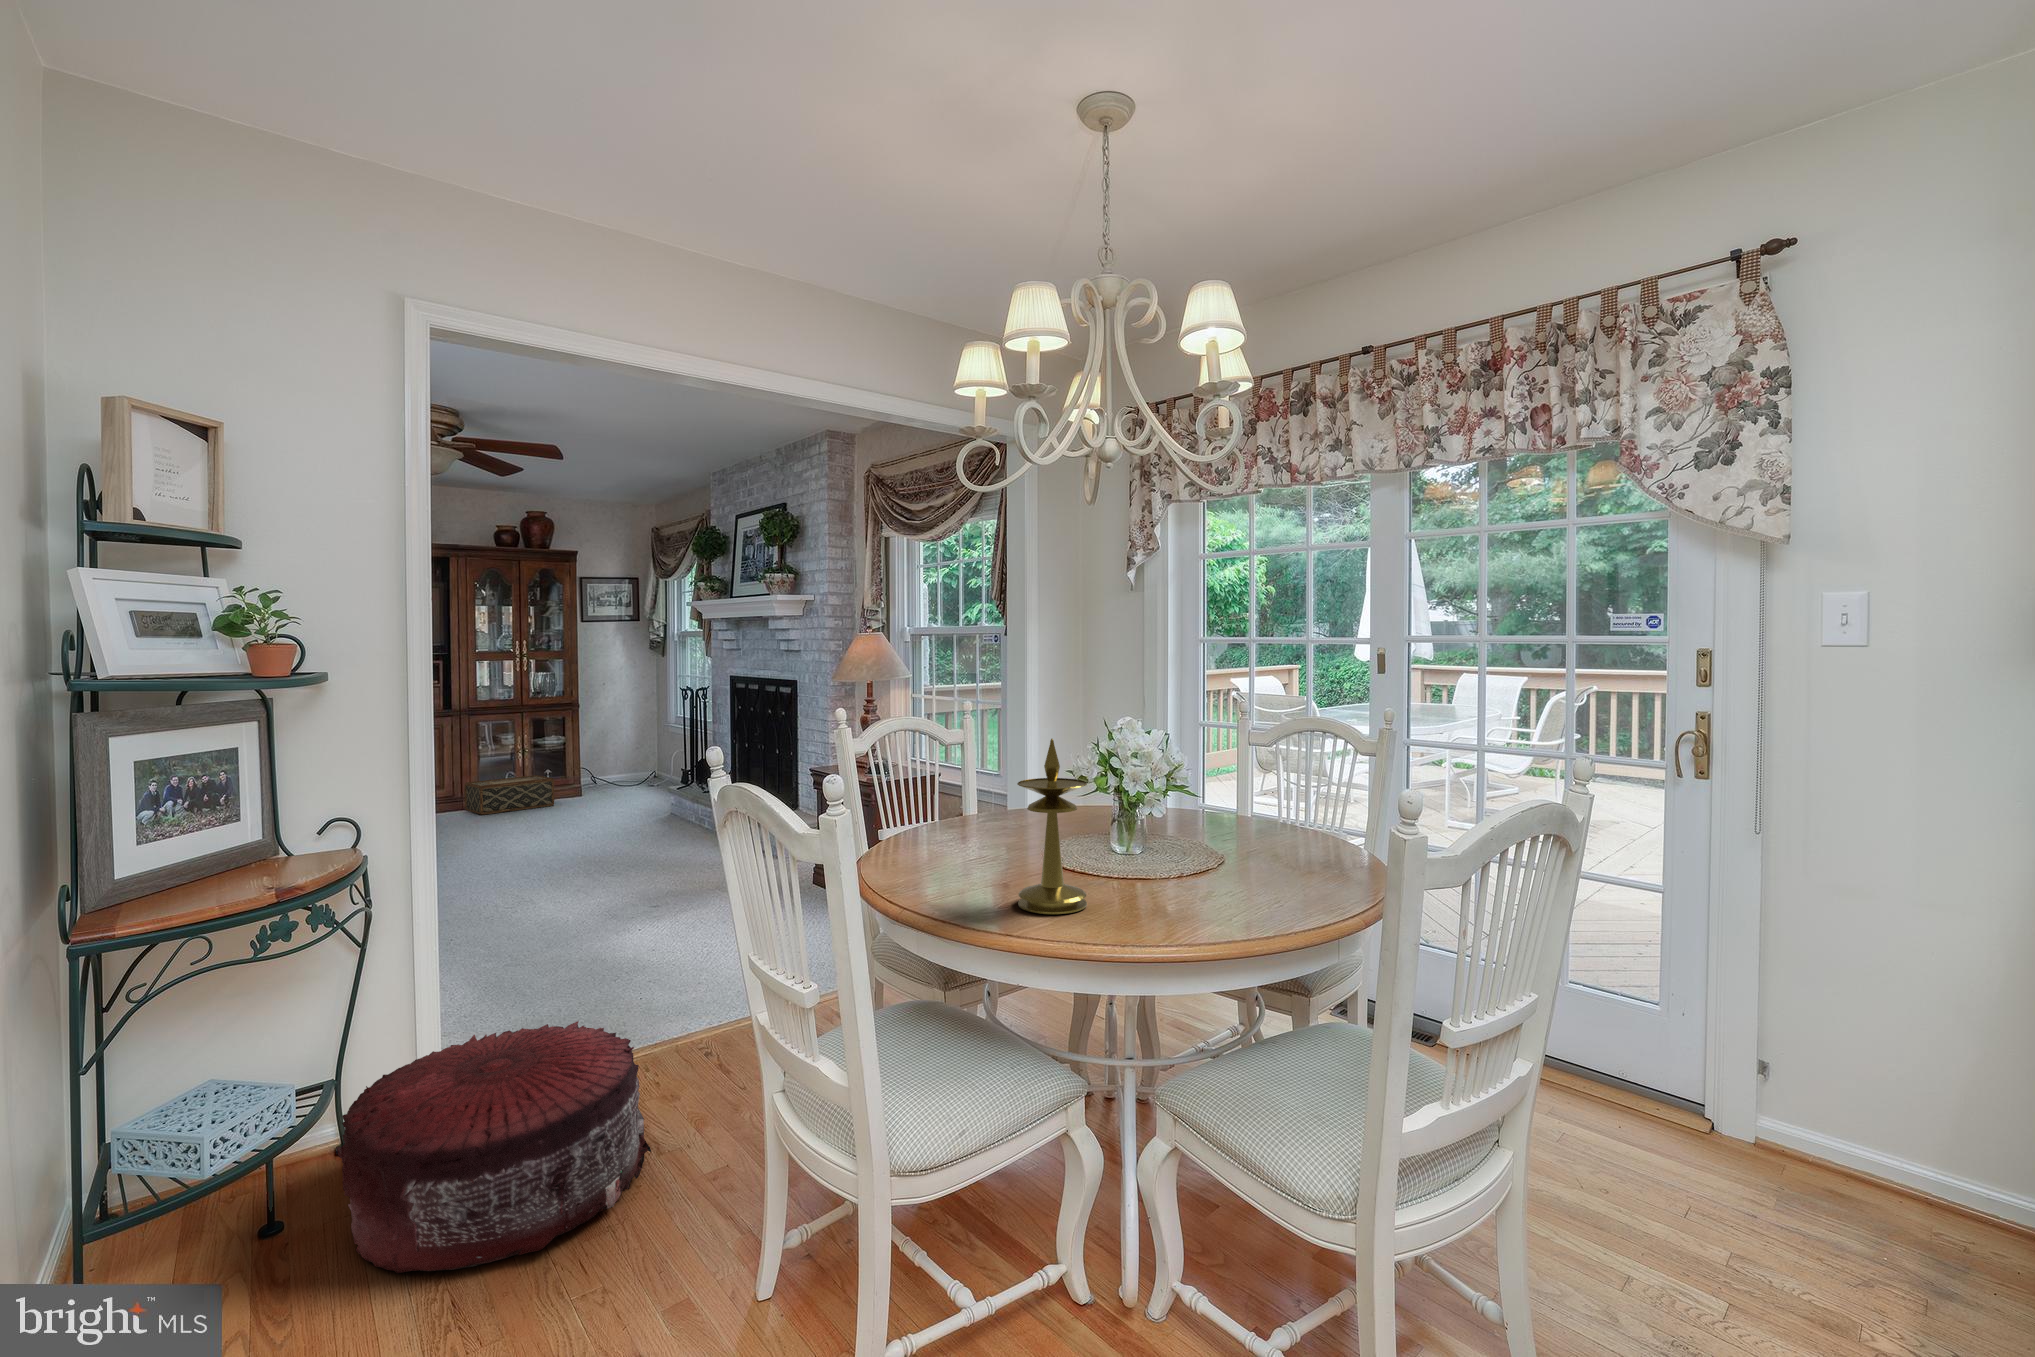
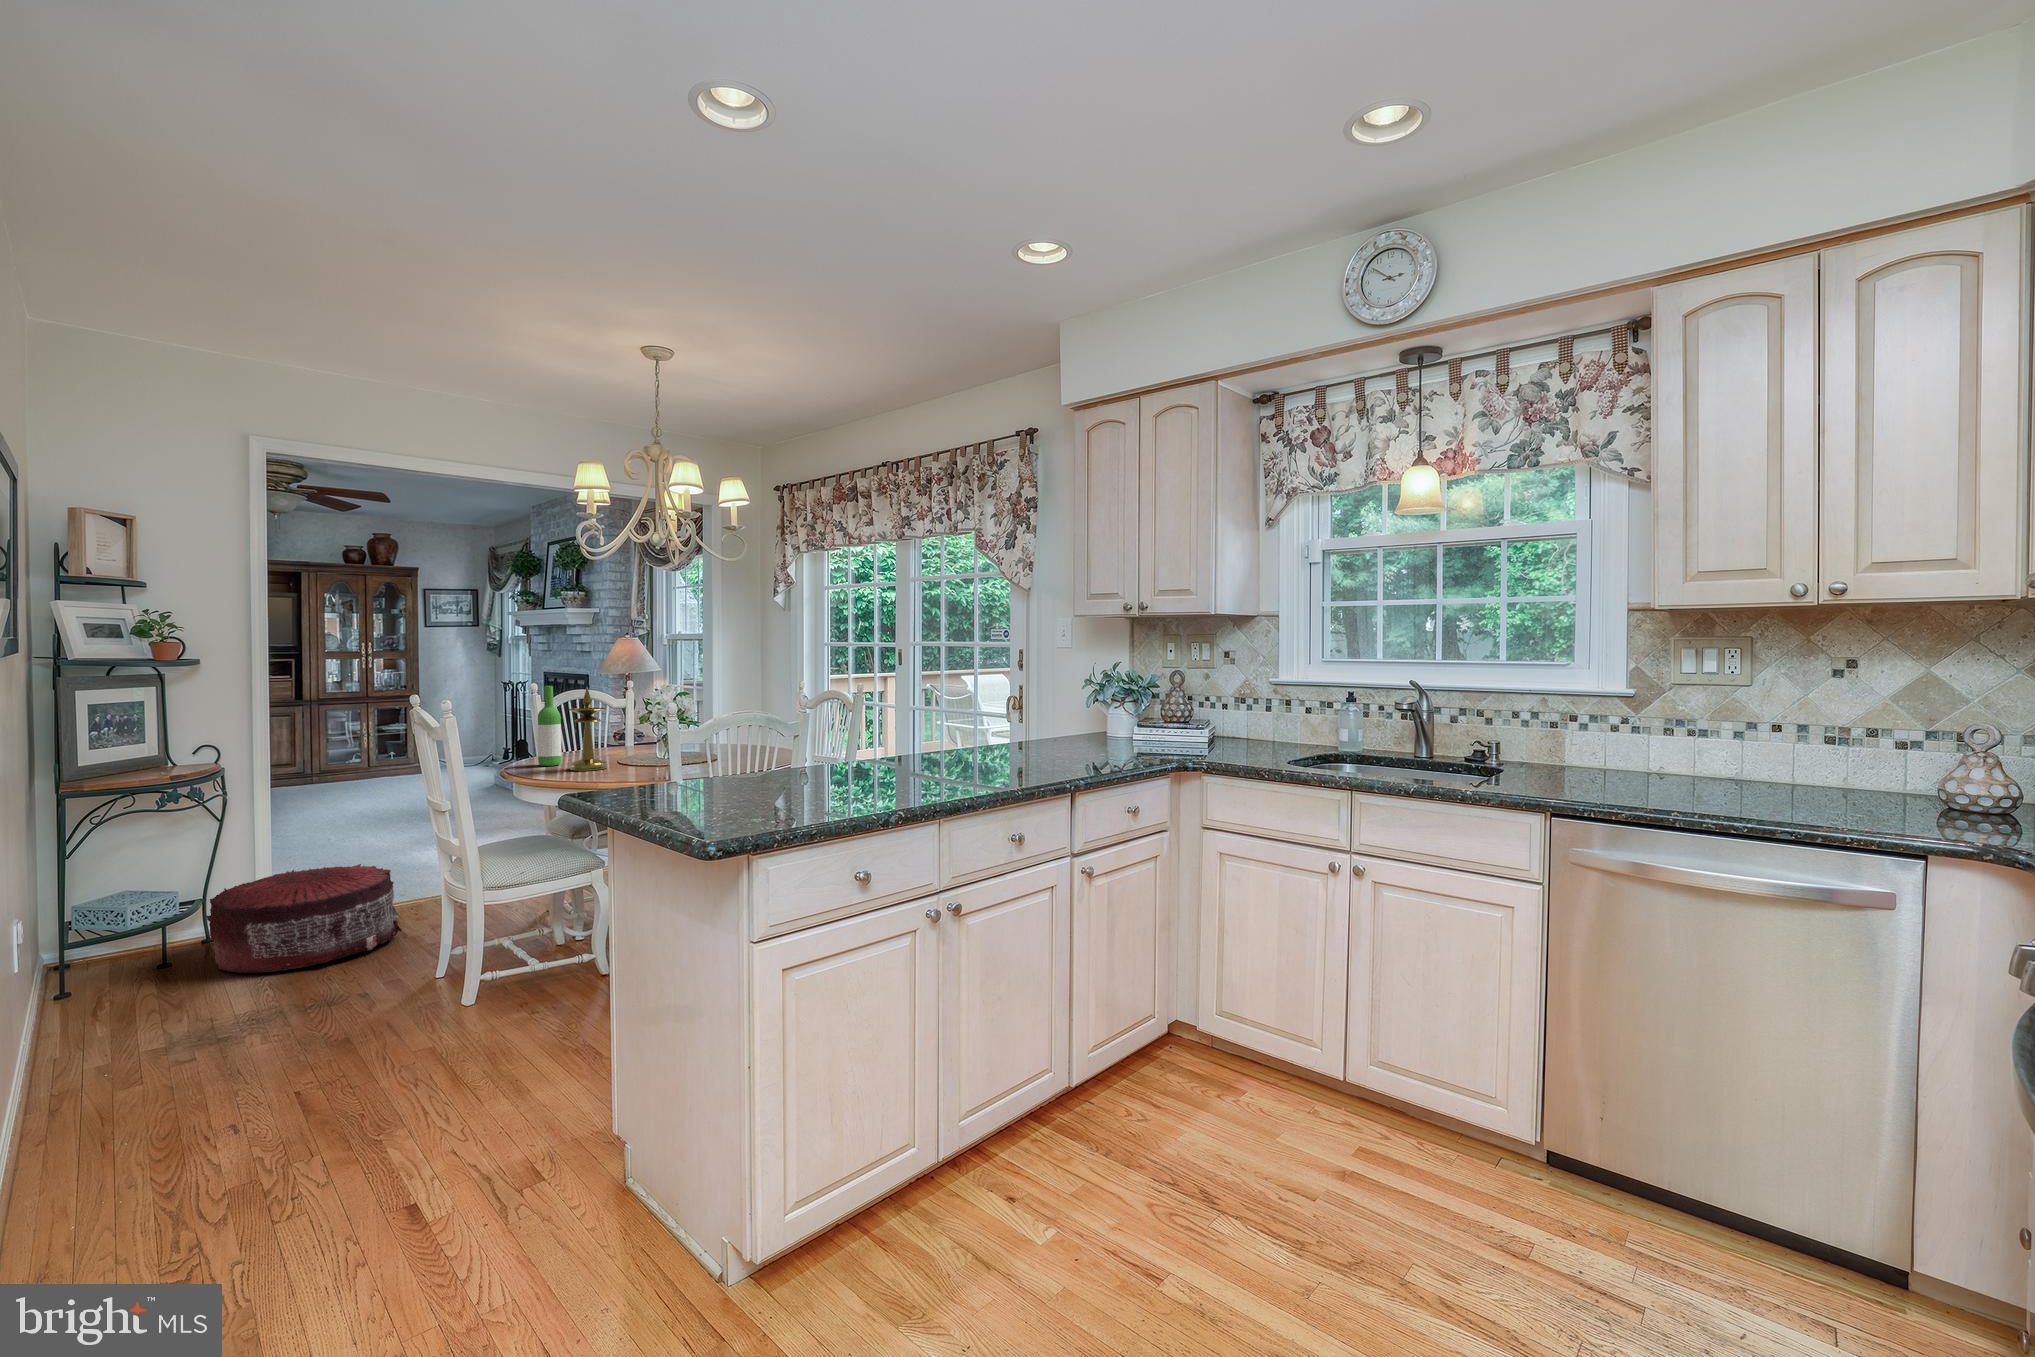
wine bottle: none [936,731,976,891] -> present [538,686,561,766]
woven basket: present [464,775,554,815] -> none [317,753,397,784]

